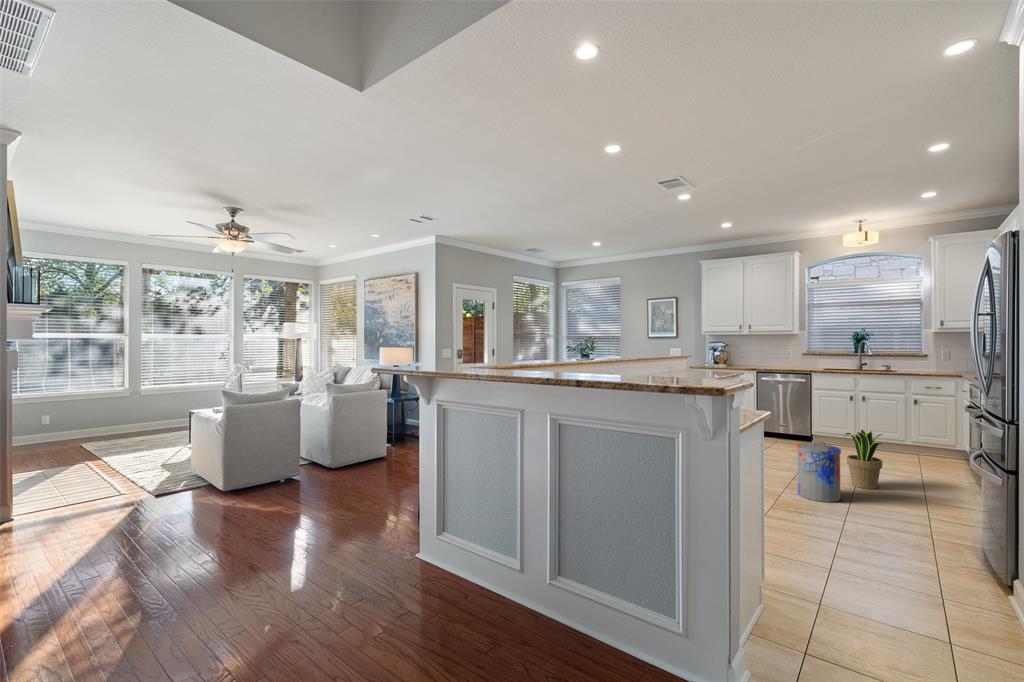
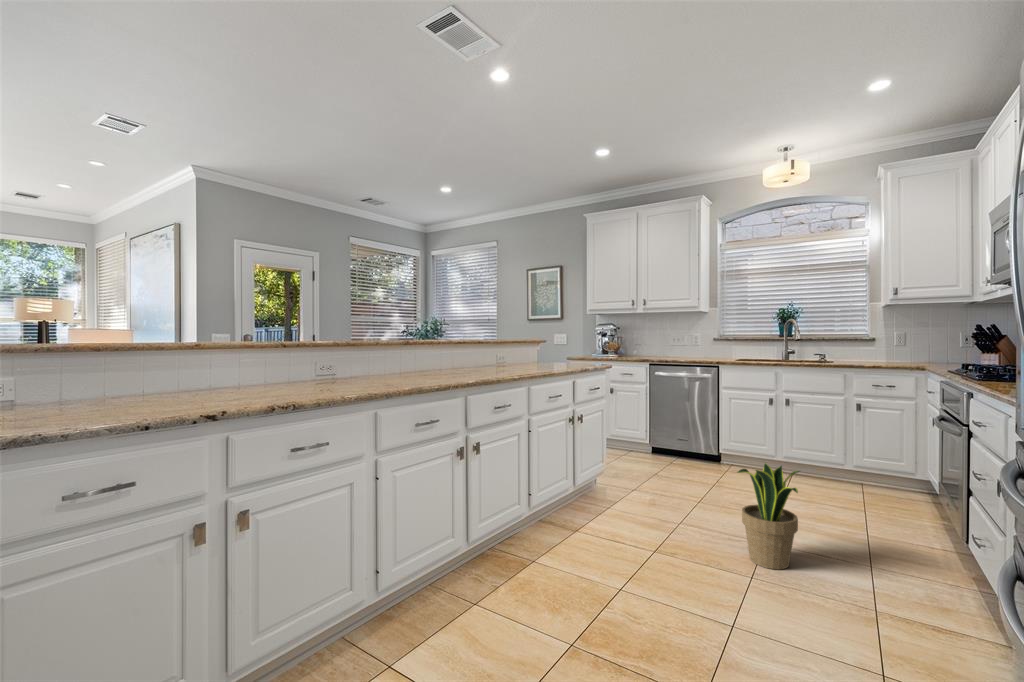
trash can: present [797,441,841,502] -> none [644,491,718,614]

